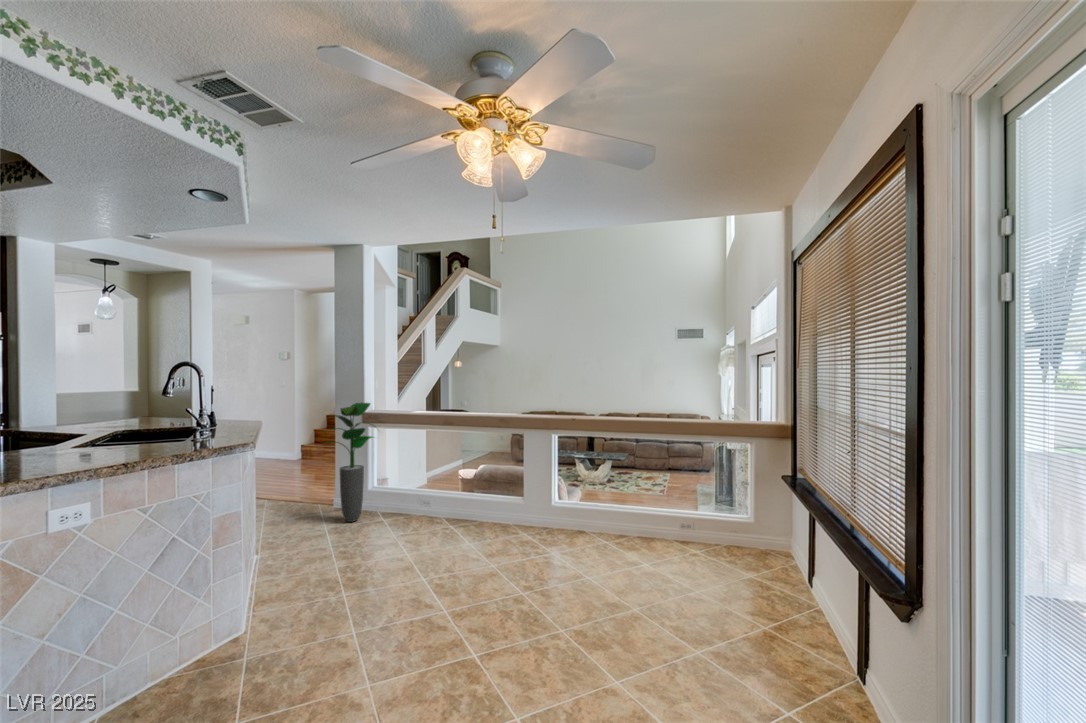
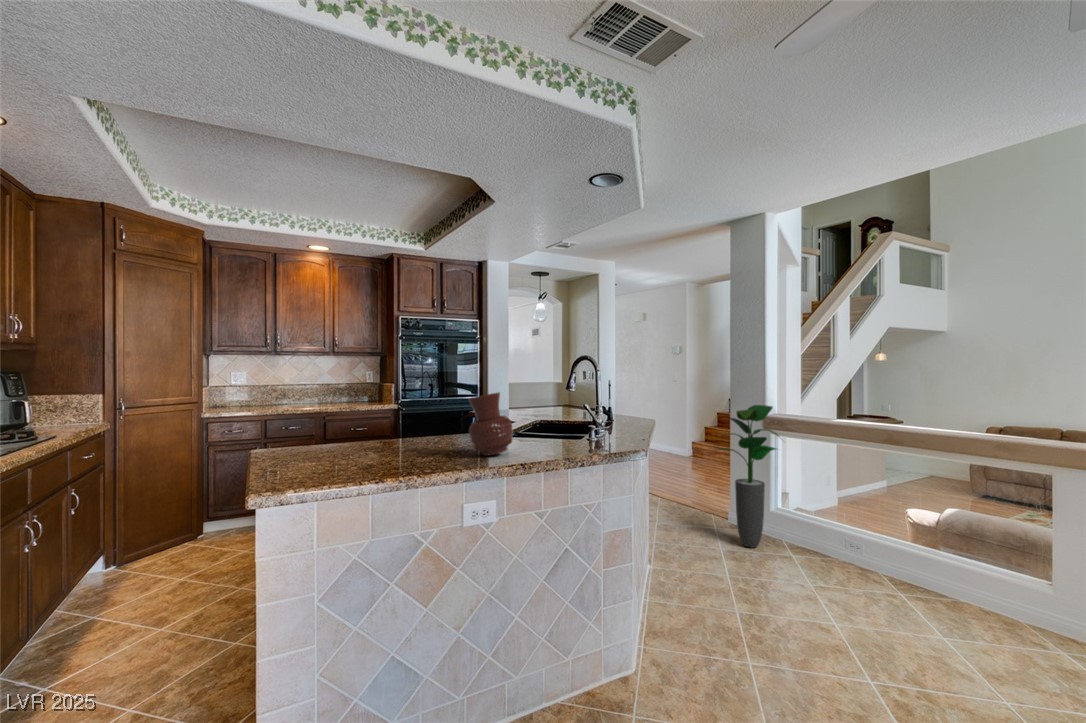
vase: none [31,399,98,466] -> present [468,392,513,456]

